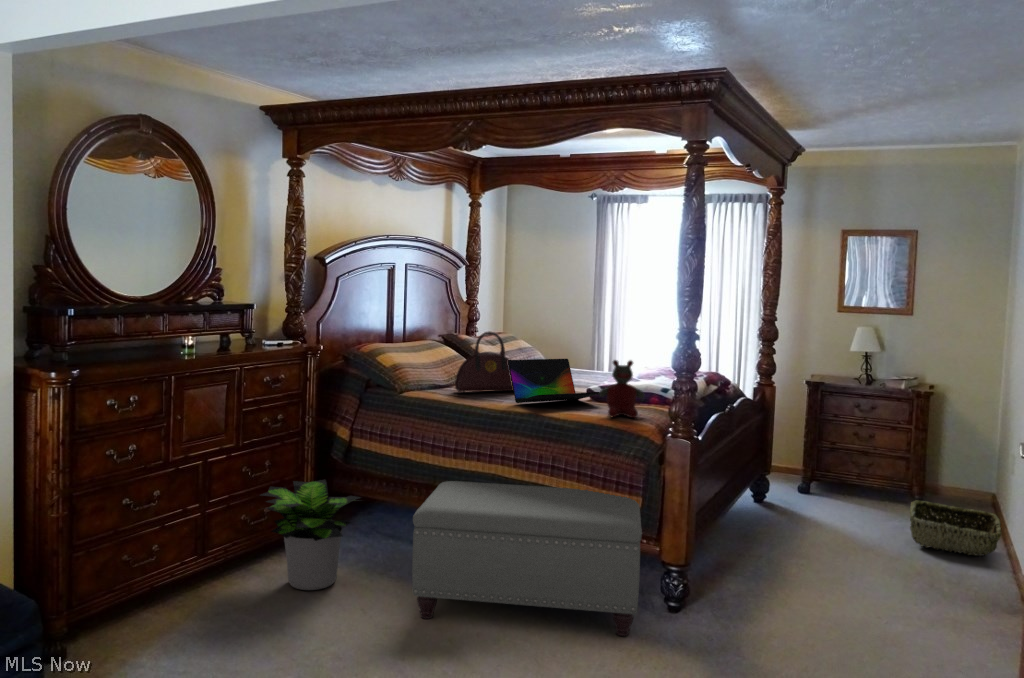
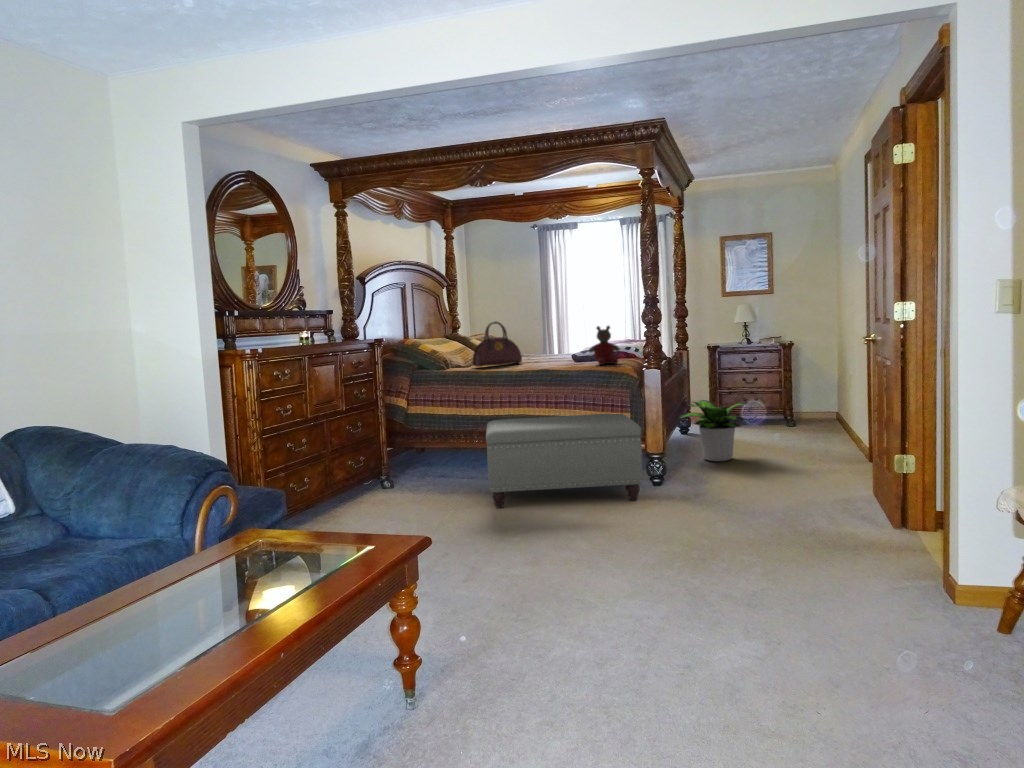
laptop: present [508,359,599,403] -> none [516,335,585,367]
potted plant: present [260,480,360,590] -> present [679,400,748,461]
woven basket: present [910,500,1001,556] -> none [790,413,851,443]

